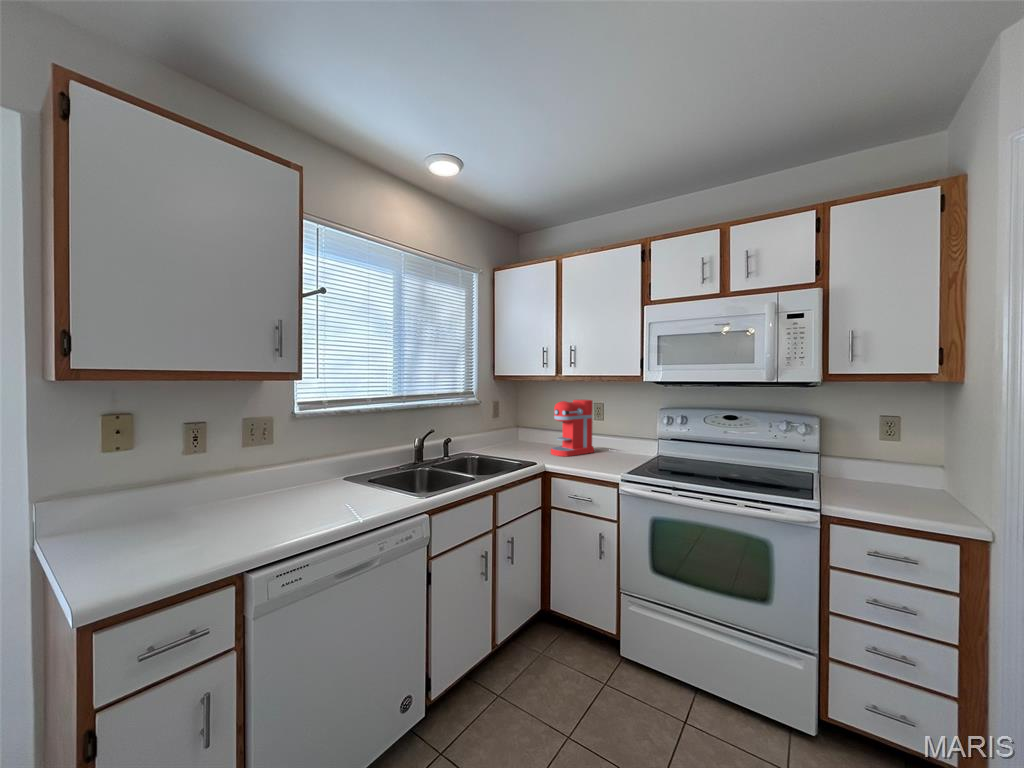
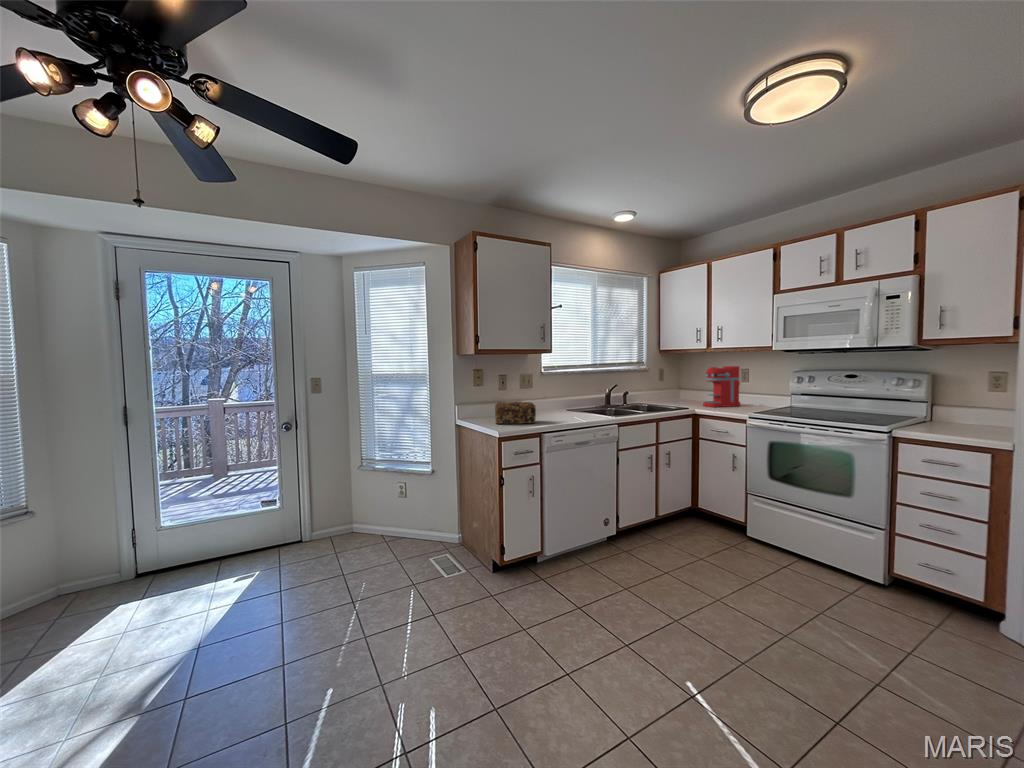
bread loaf: none [103,492,243,565] -> present [495,401,536,424]

